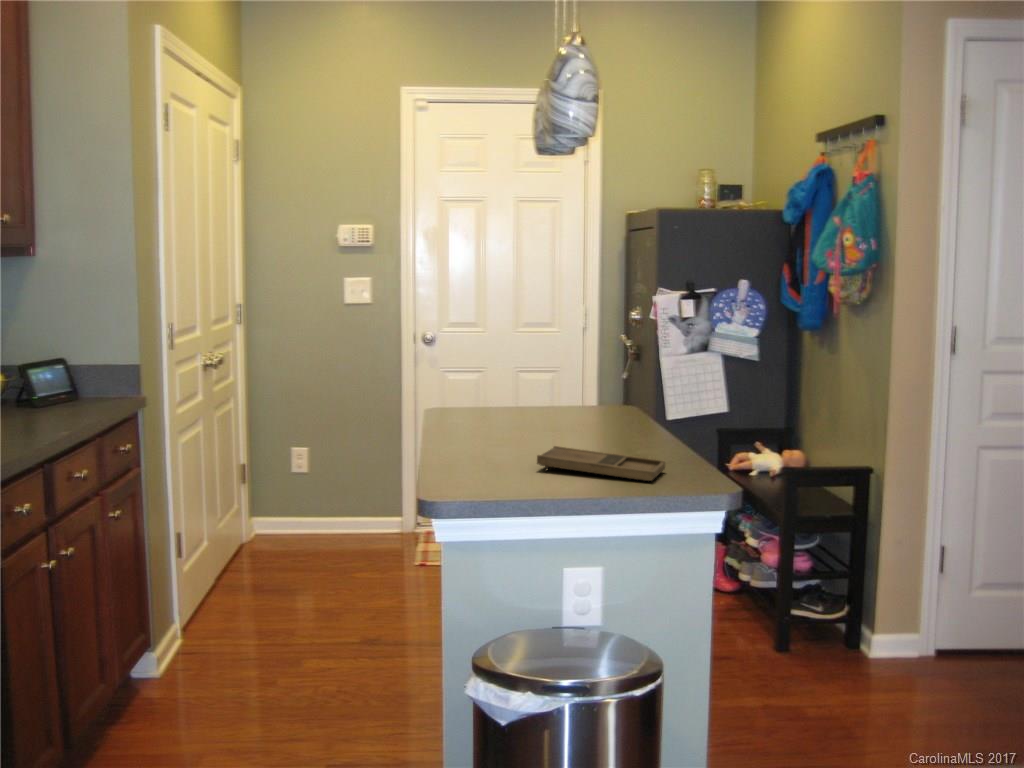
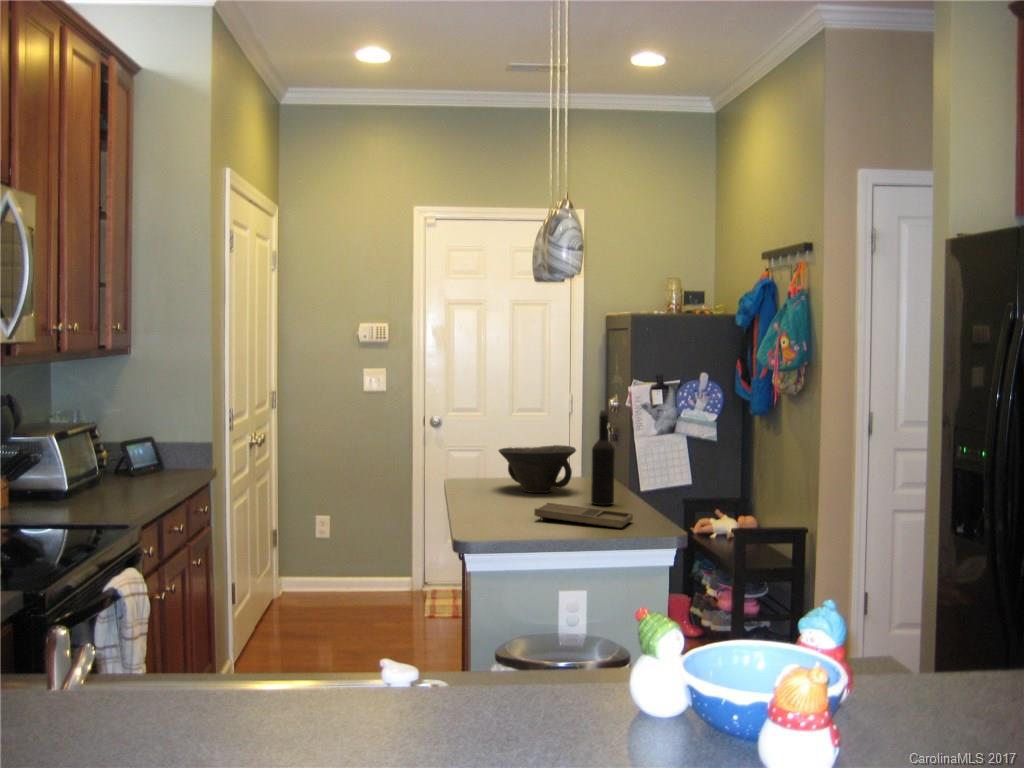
wine bottle: none [611,326,641,447] -> present [591,410,615,505]
bowl: none [493,370,592,430] -> present [499,445,576,493]

